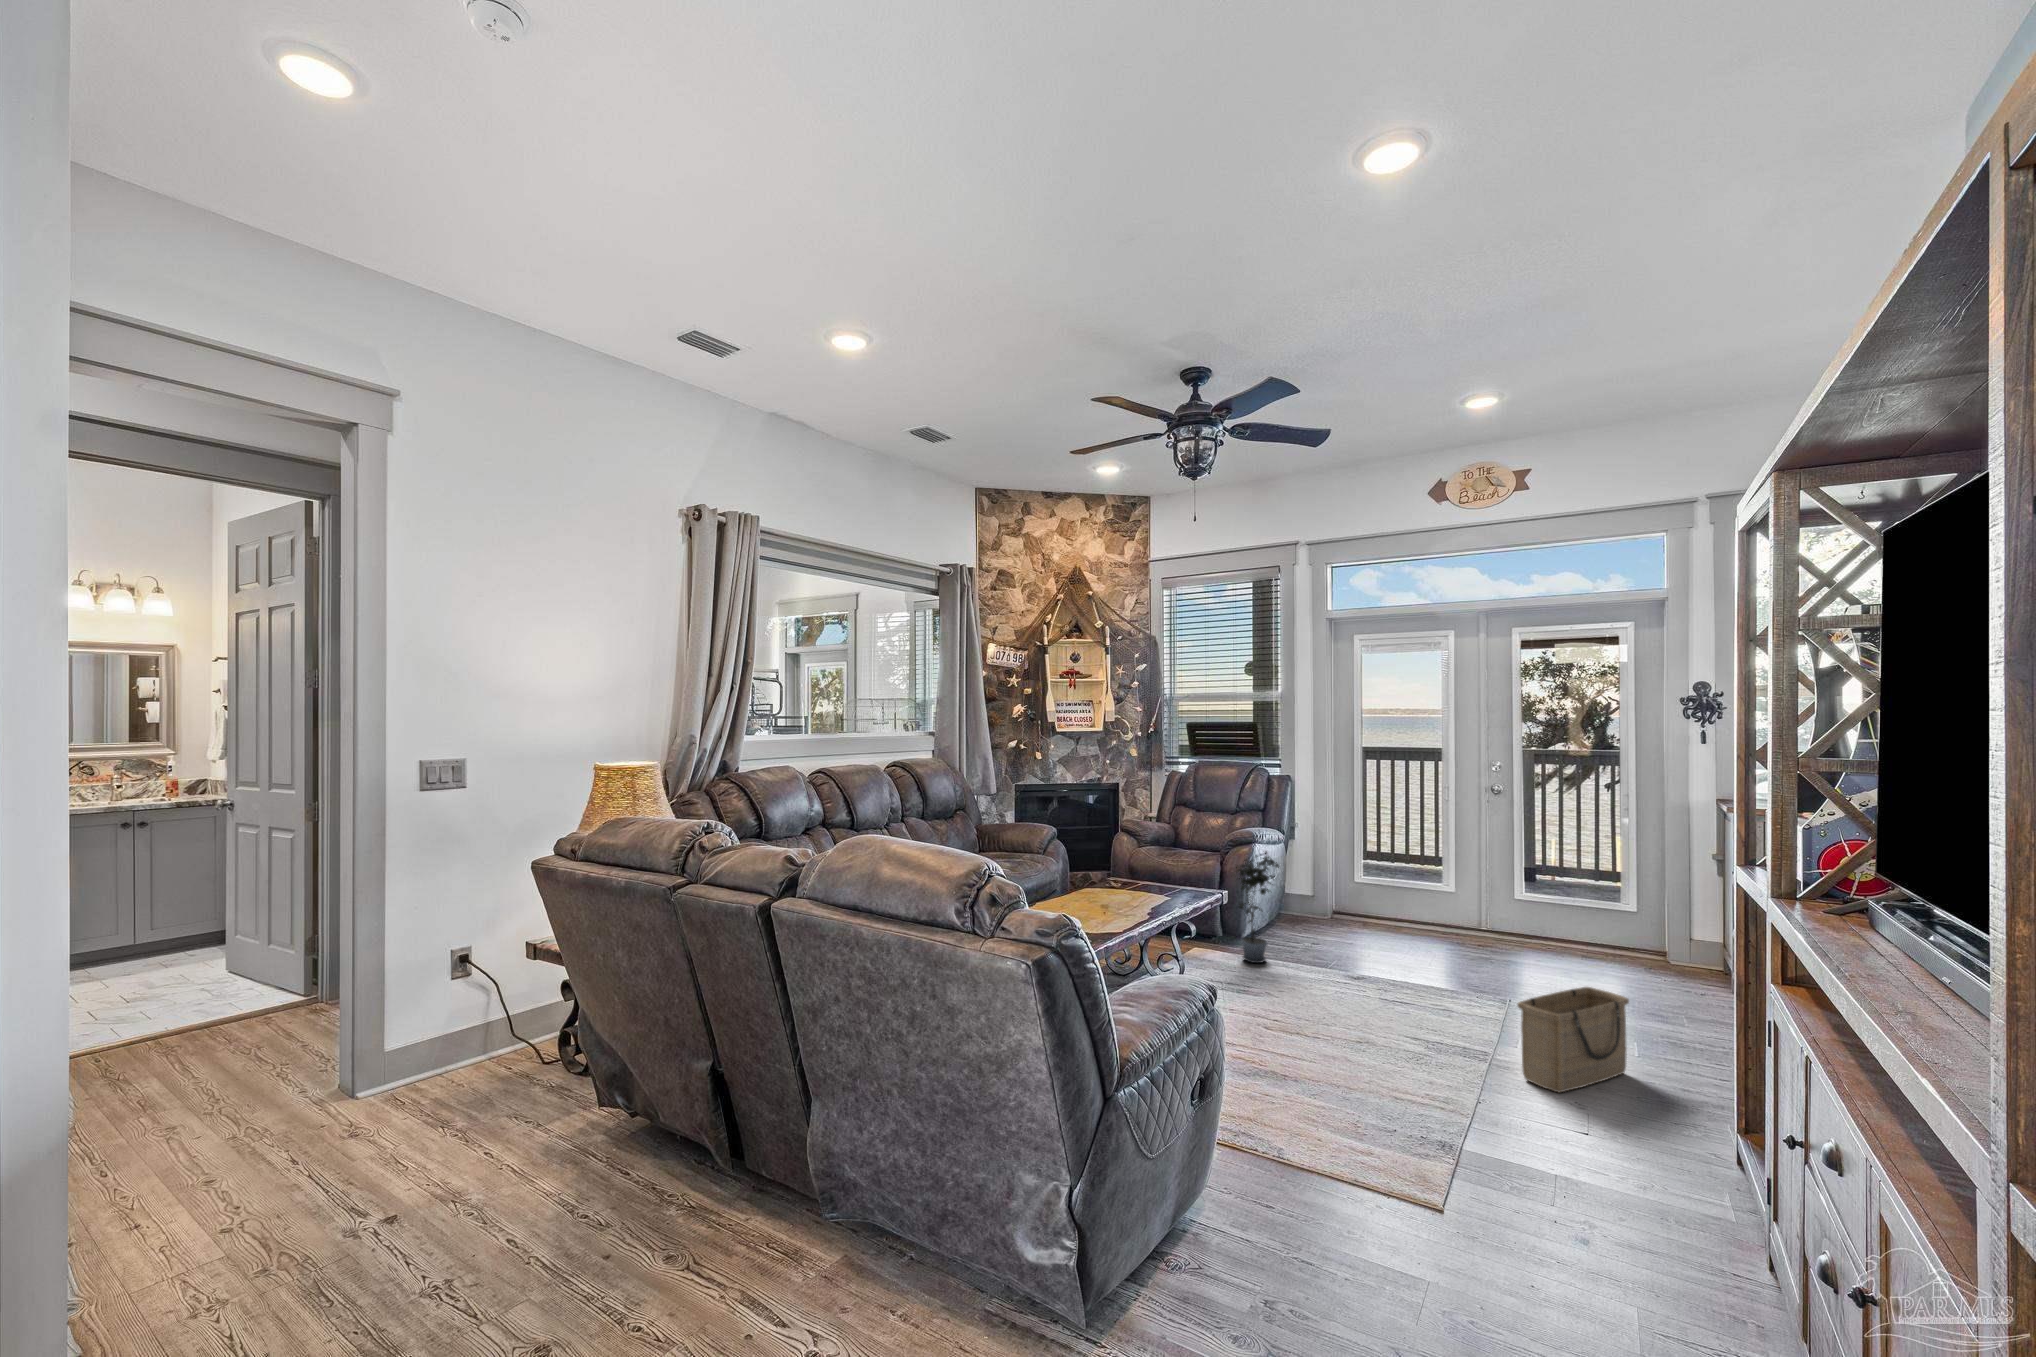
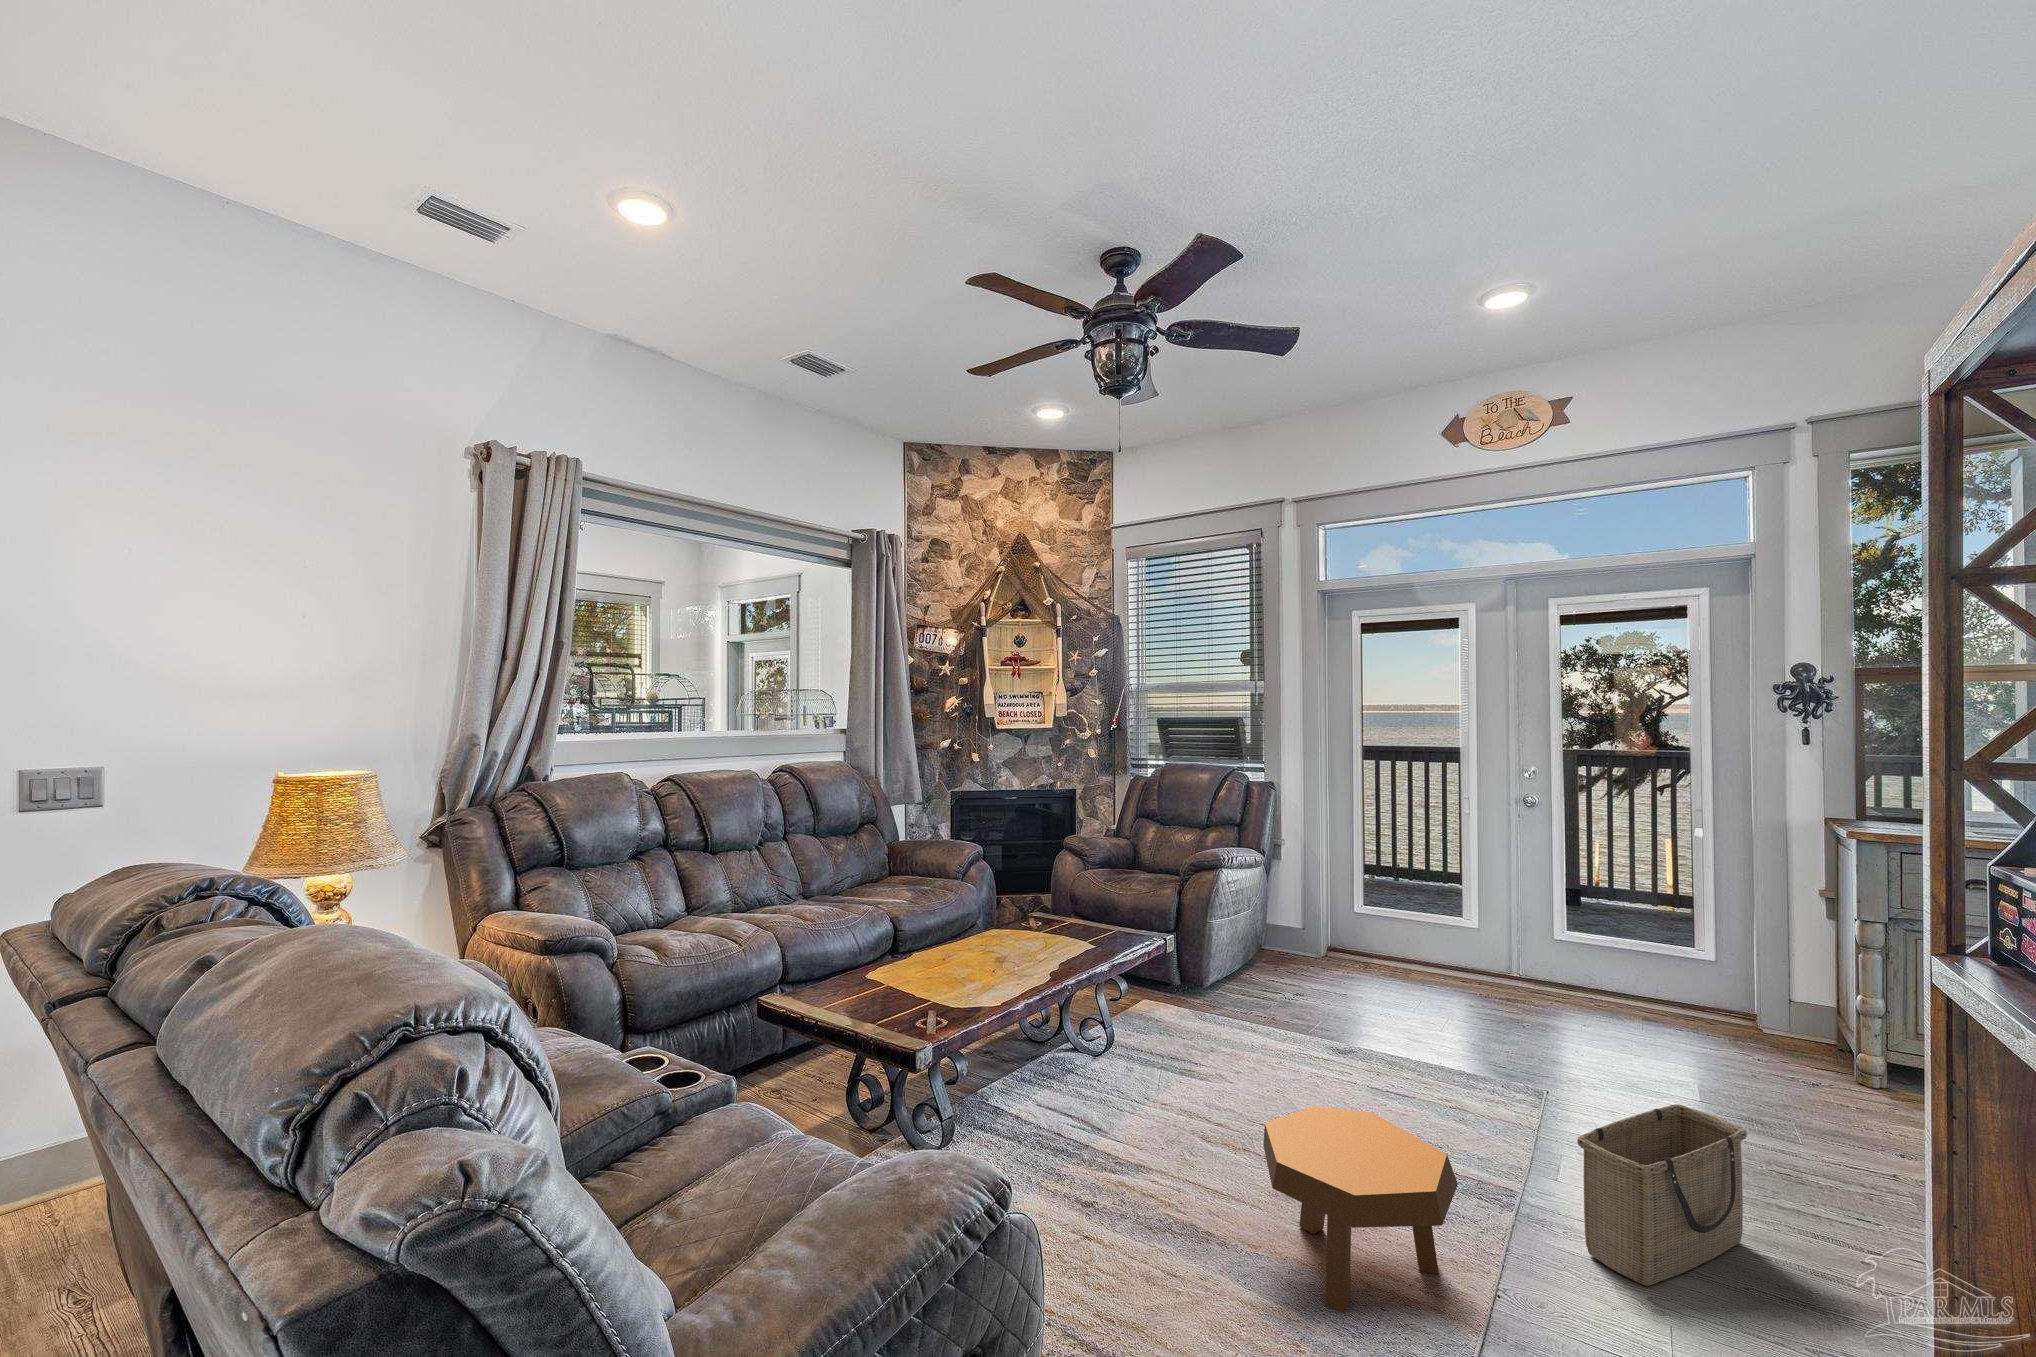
potted plant: present [1236,851,1279,963] -> none [1189,881,1250,1025]
footstool: none [1308,991,1439,1107] -> present [1263,1106,1458,1313]

